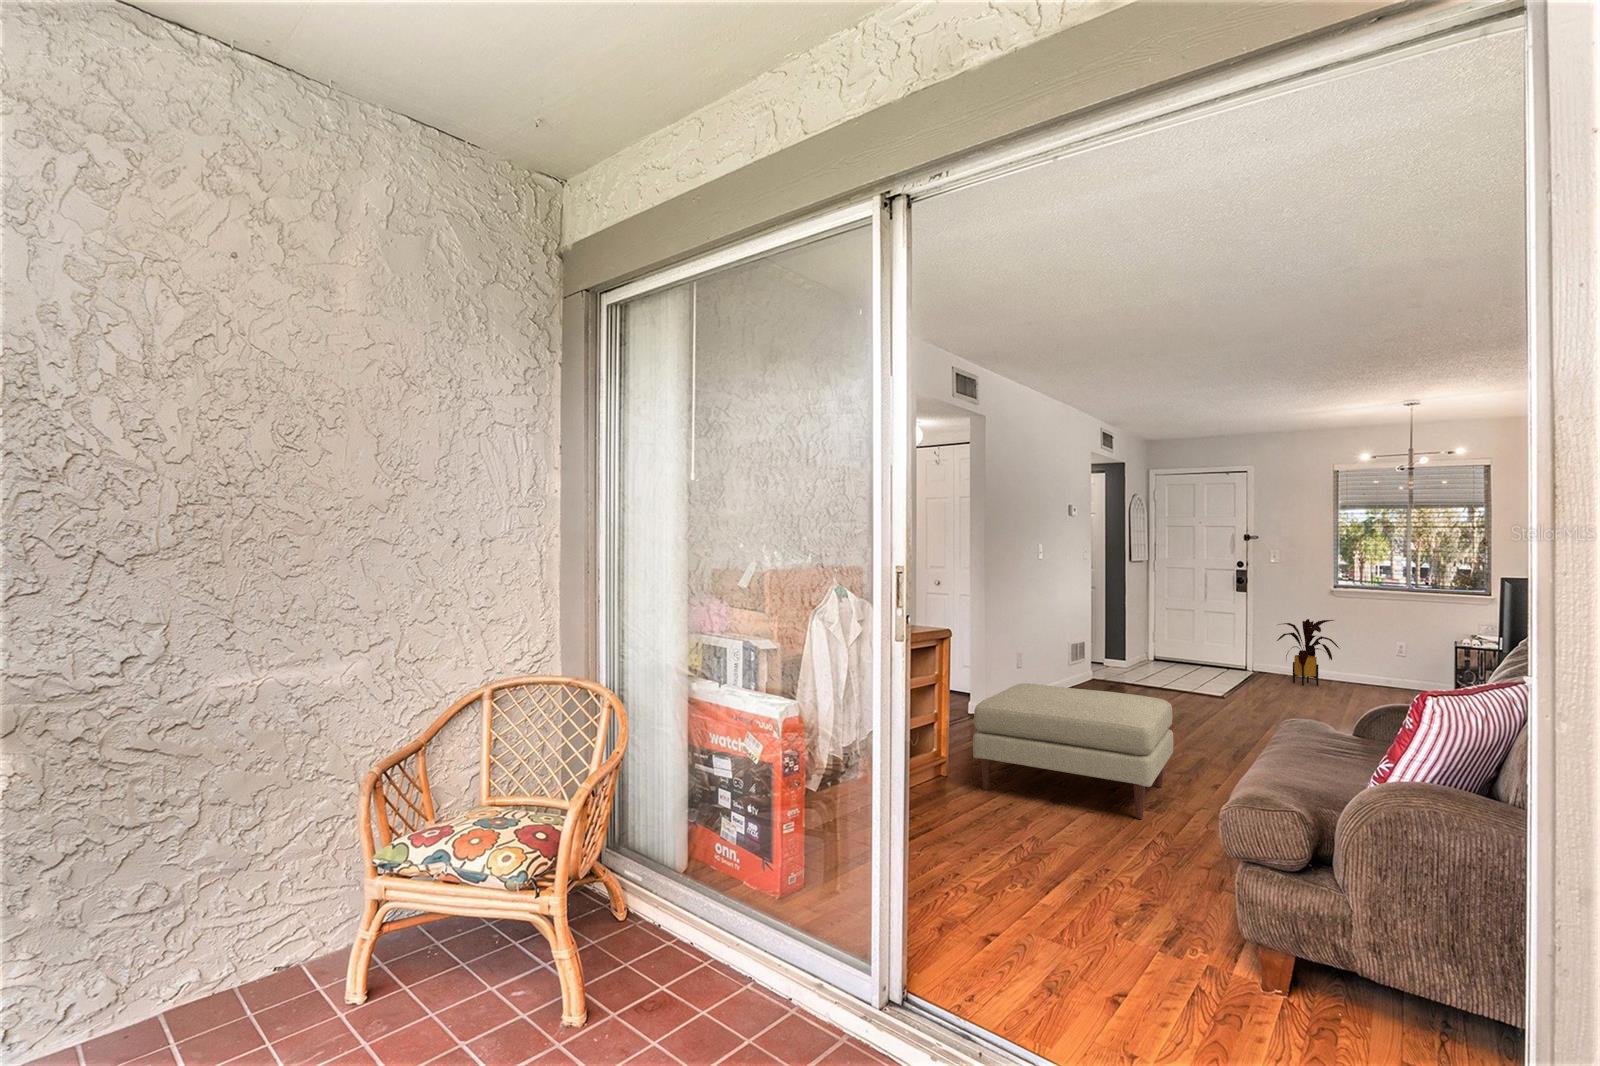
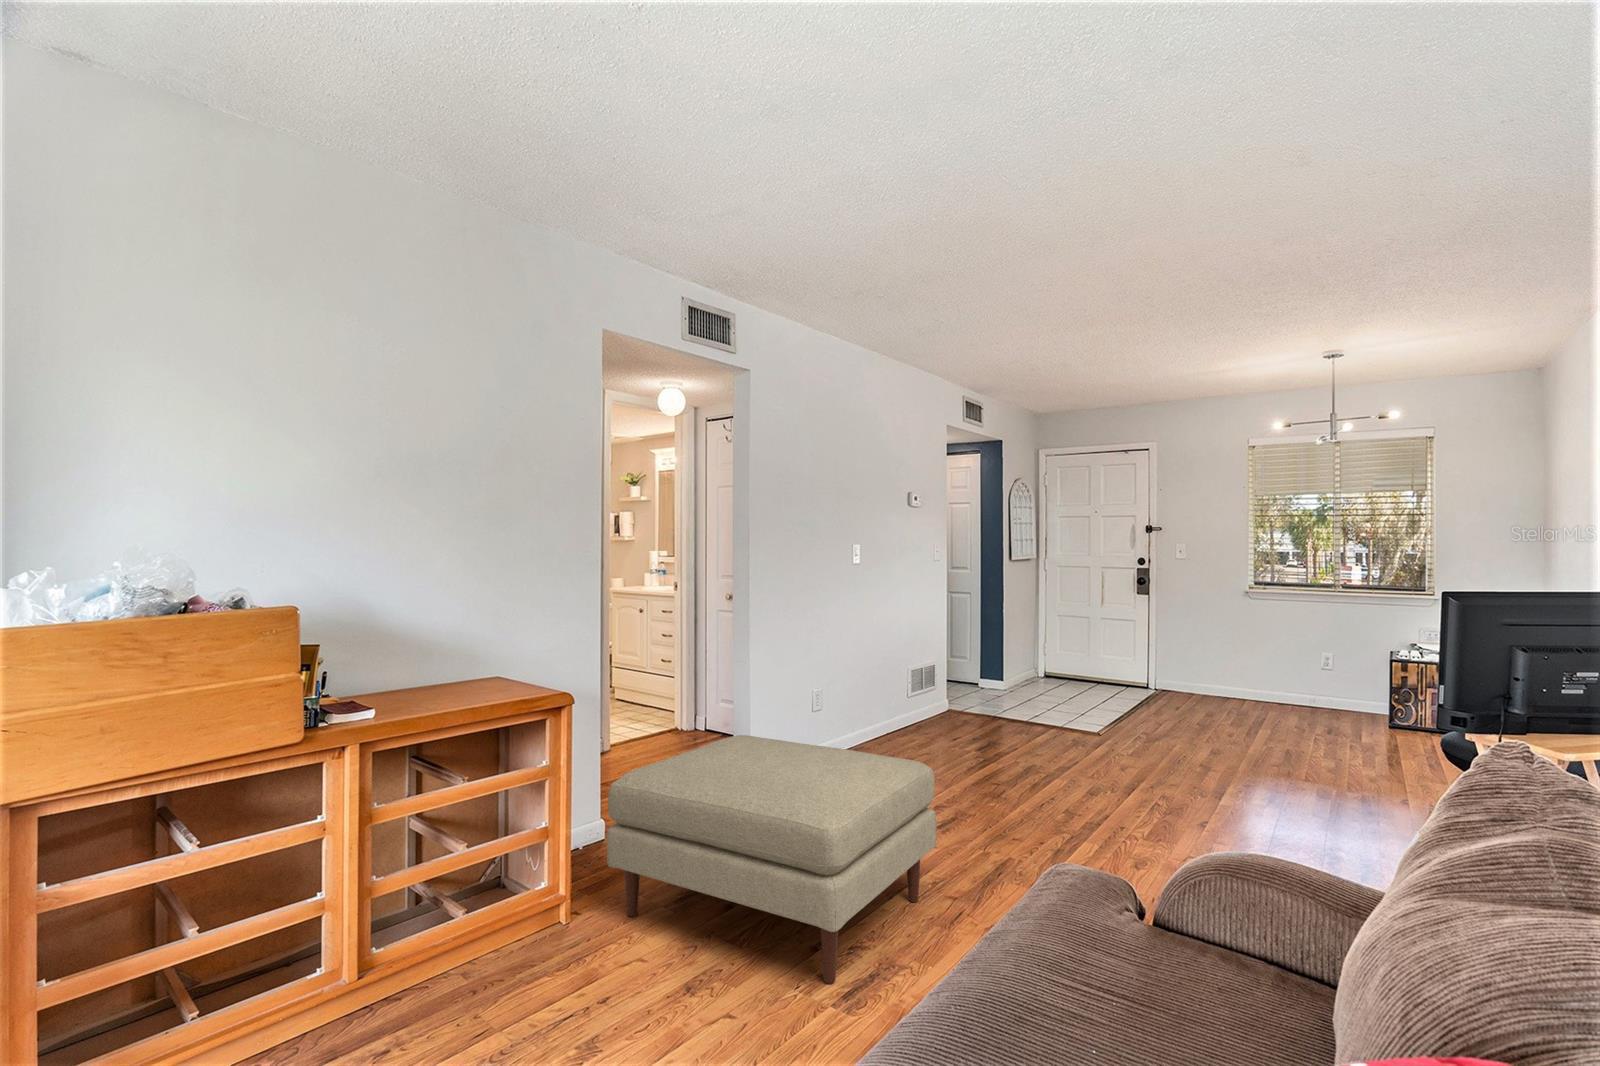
house plant: present [1277,619,1339,686] -> none [1176,626,1256,710]

